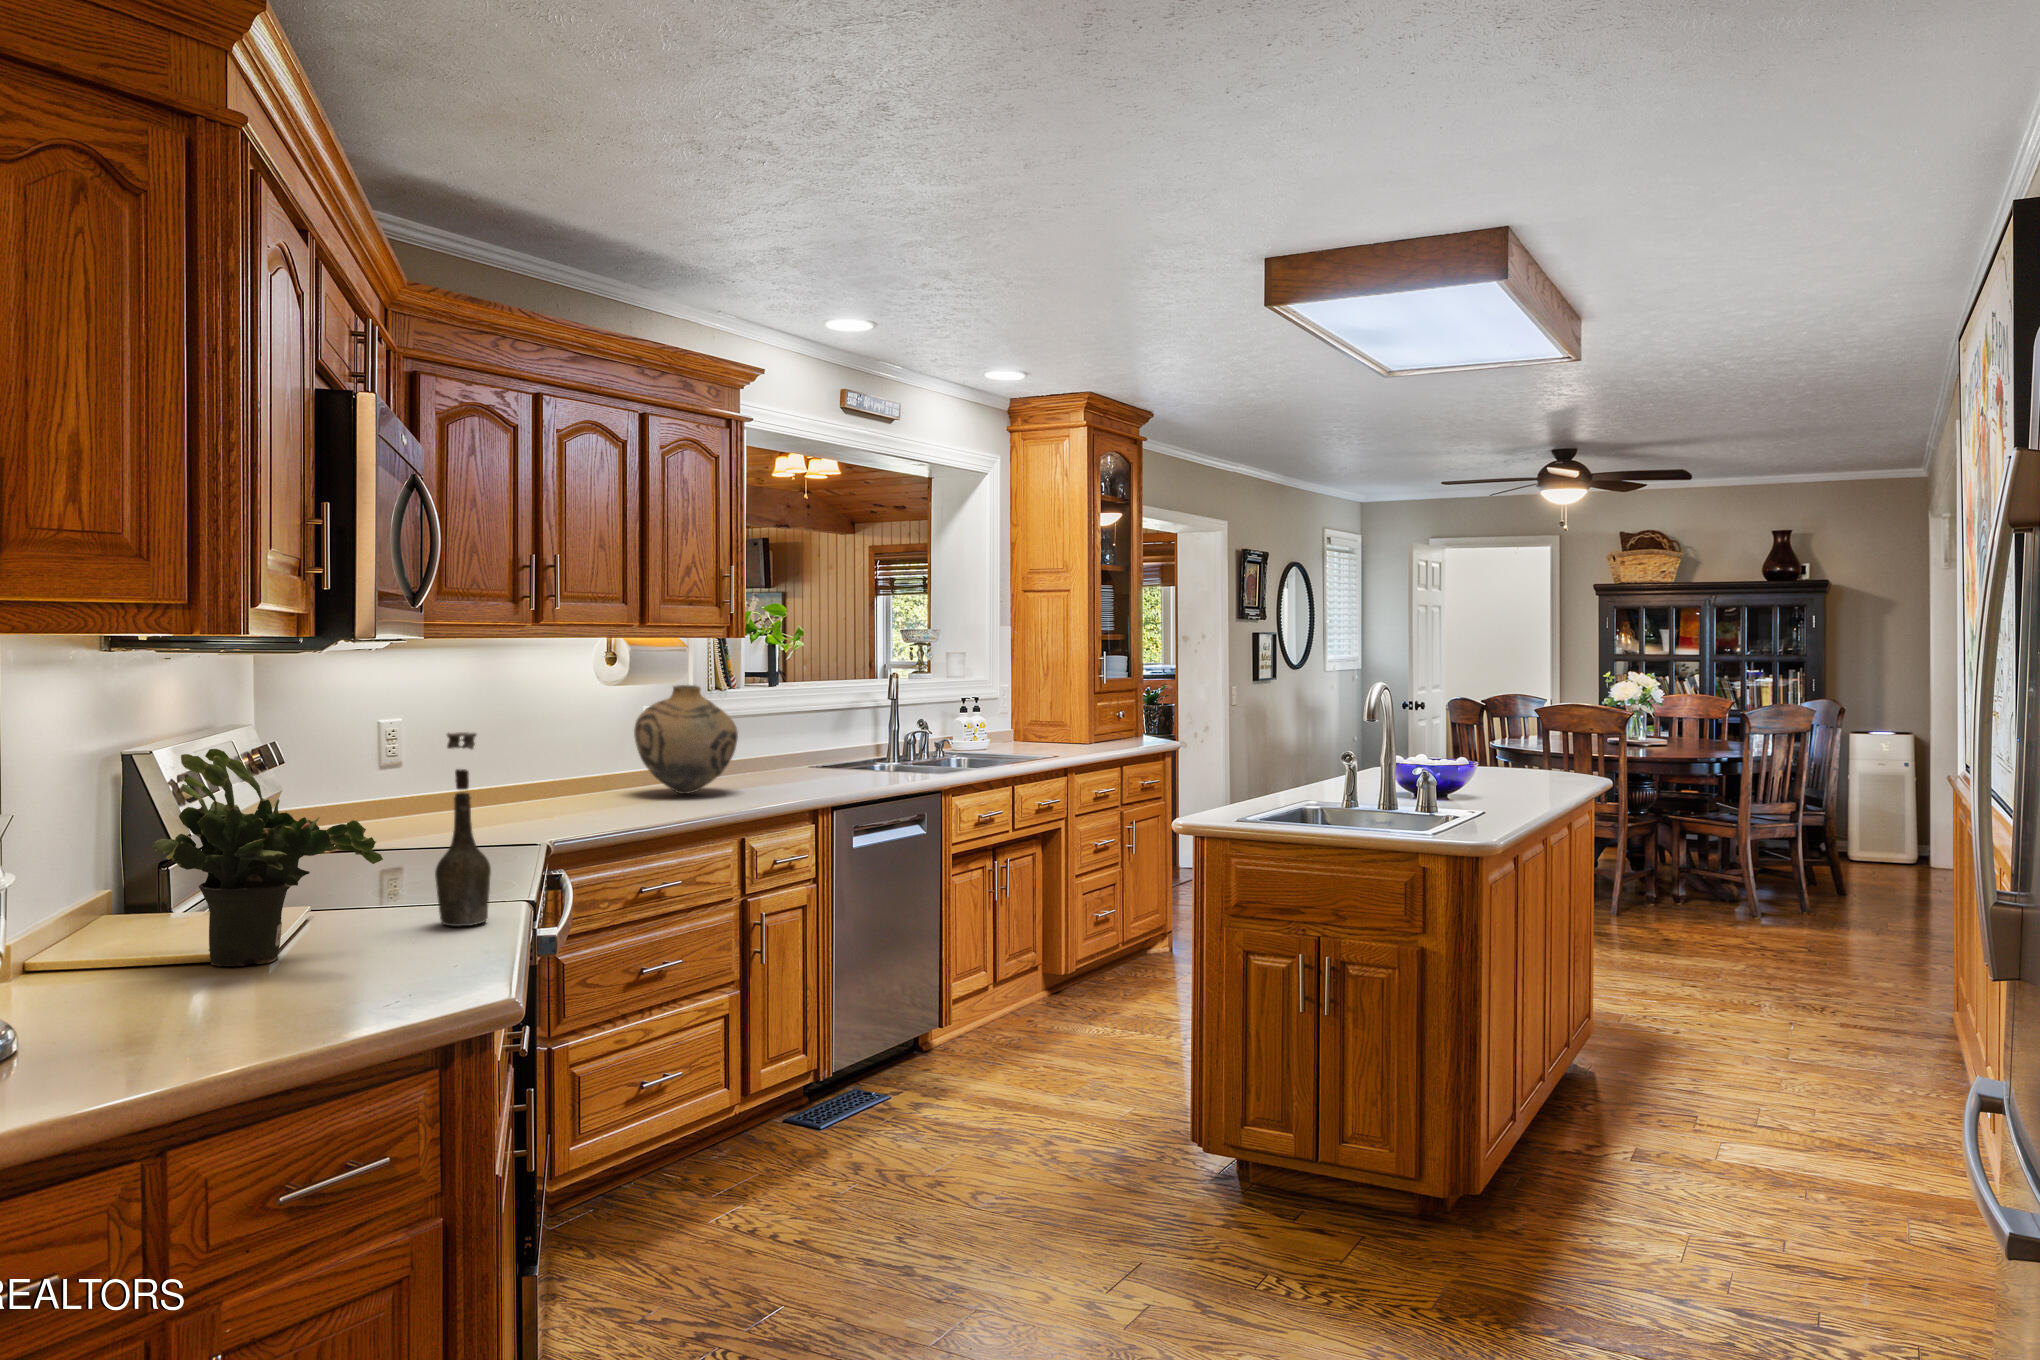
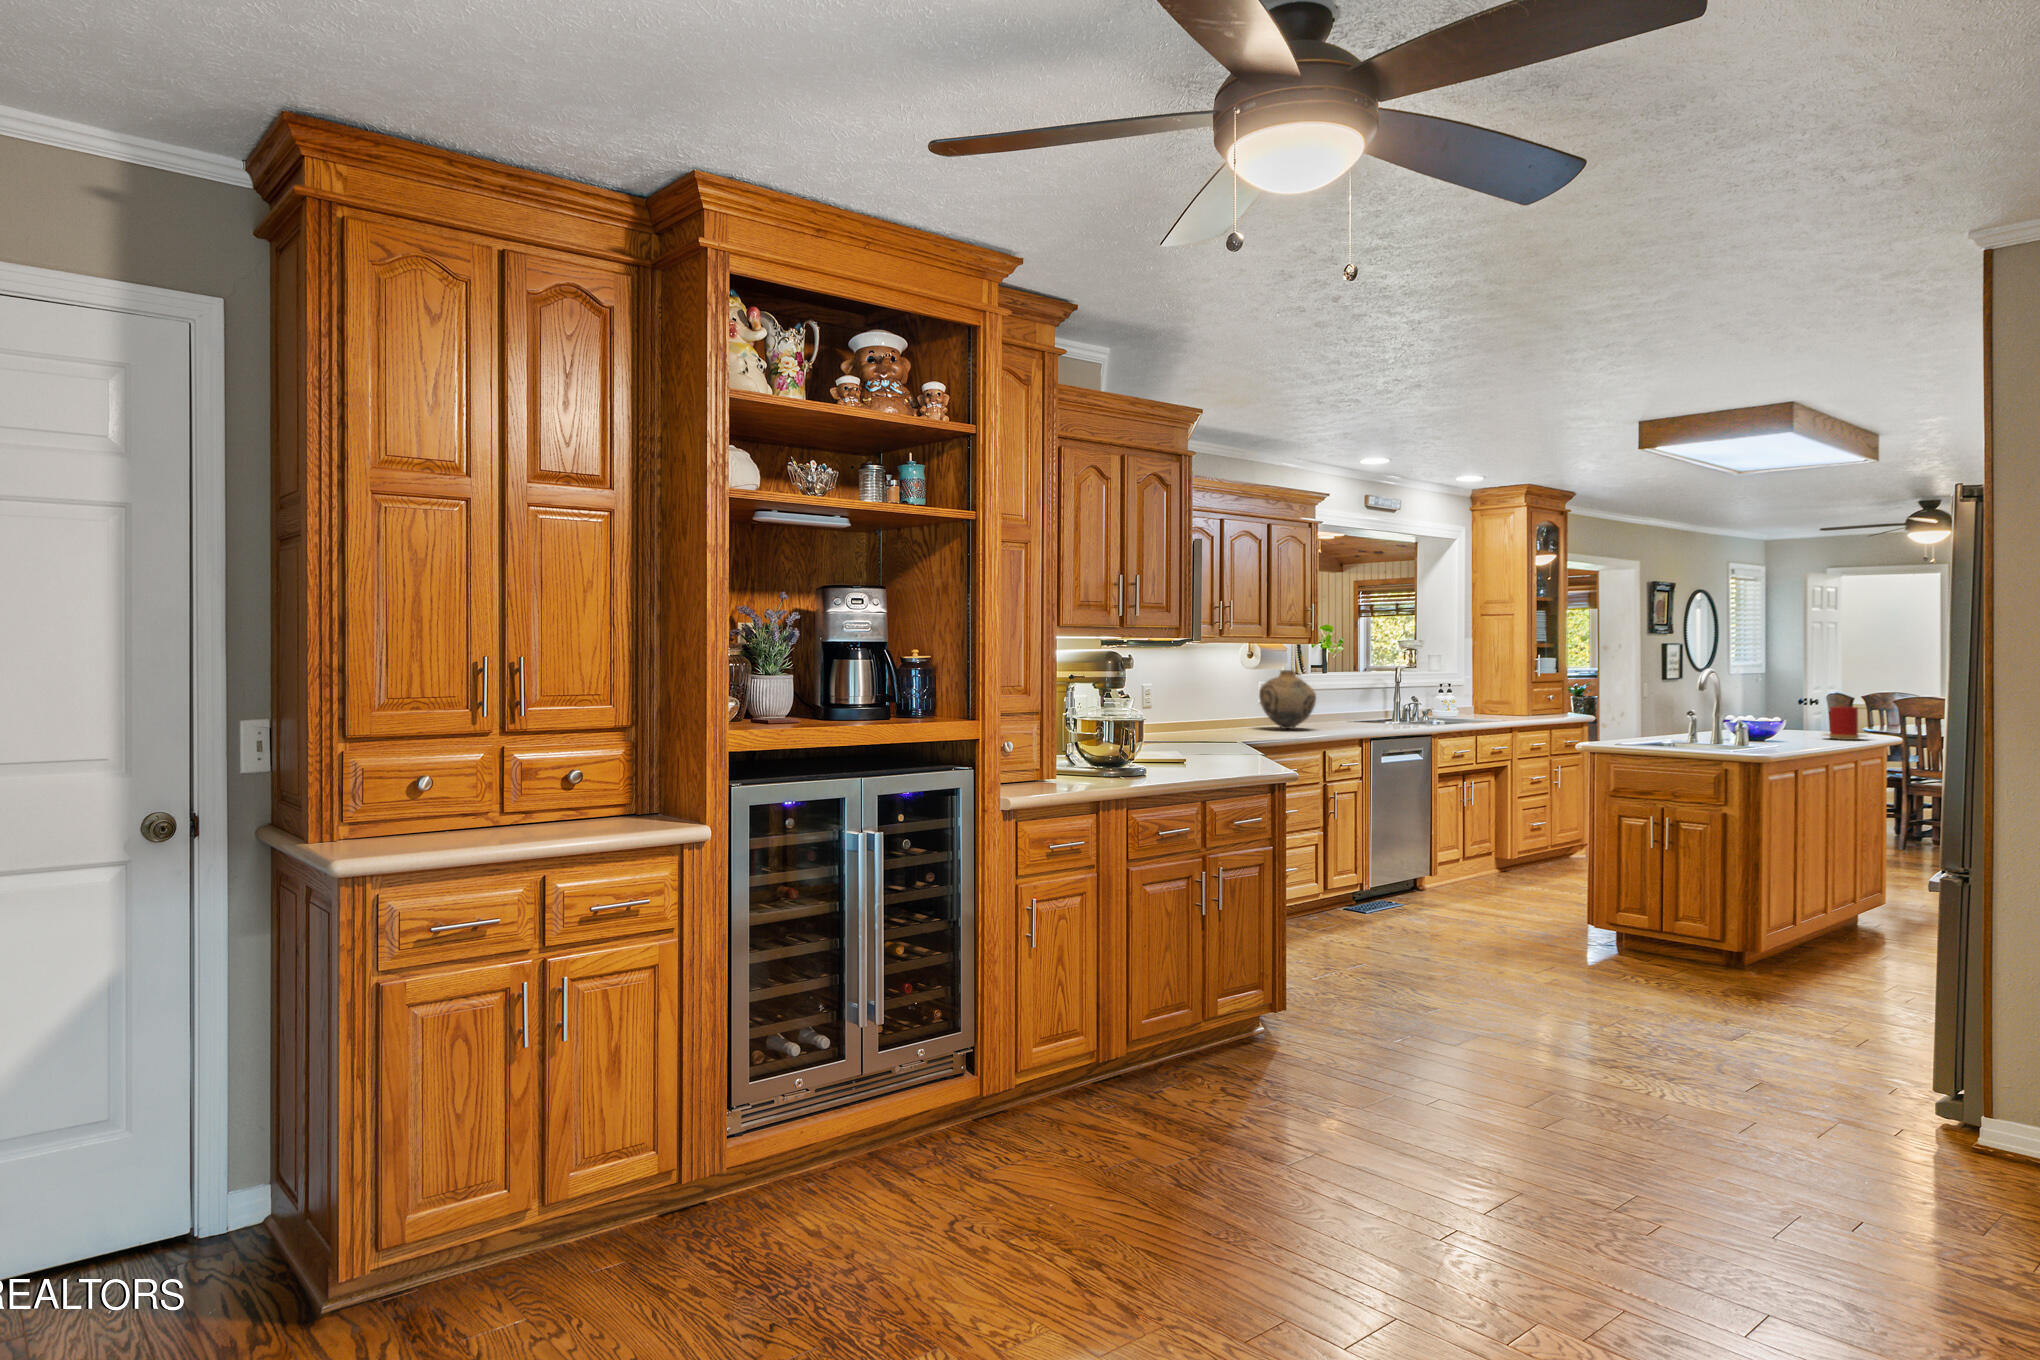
candle: none [1507,731,1572,784] -> present [1825,706,1865,740]
bottle: present [435,732,491,926] -> none [1232,682,1255,762]
potted plant: present [152,749,383,966] -> none [1141,683,1228,766]

